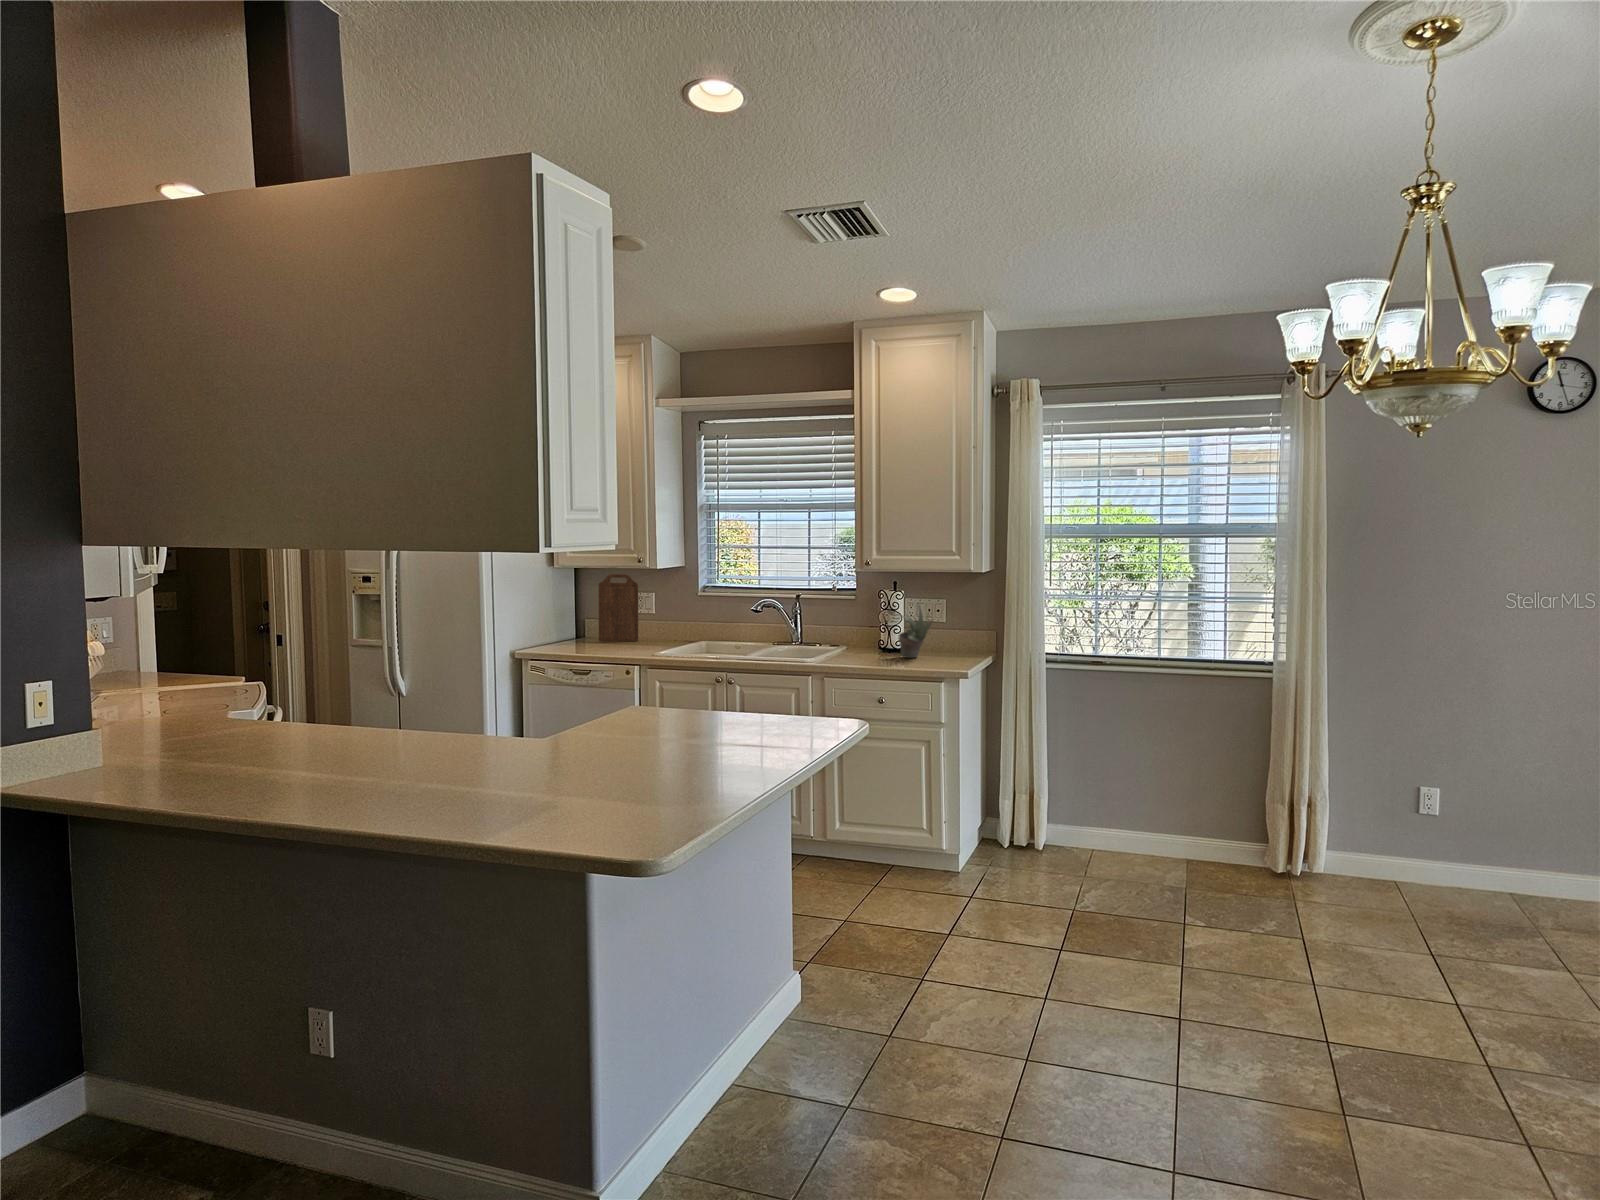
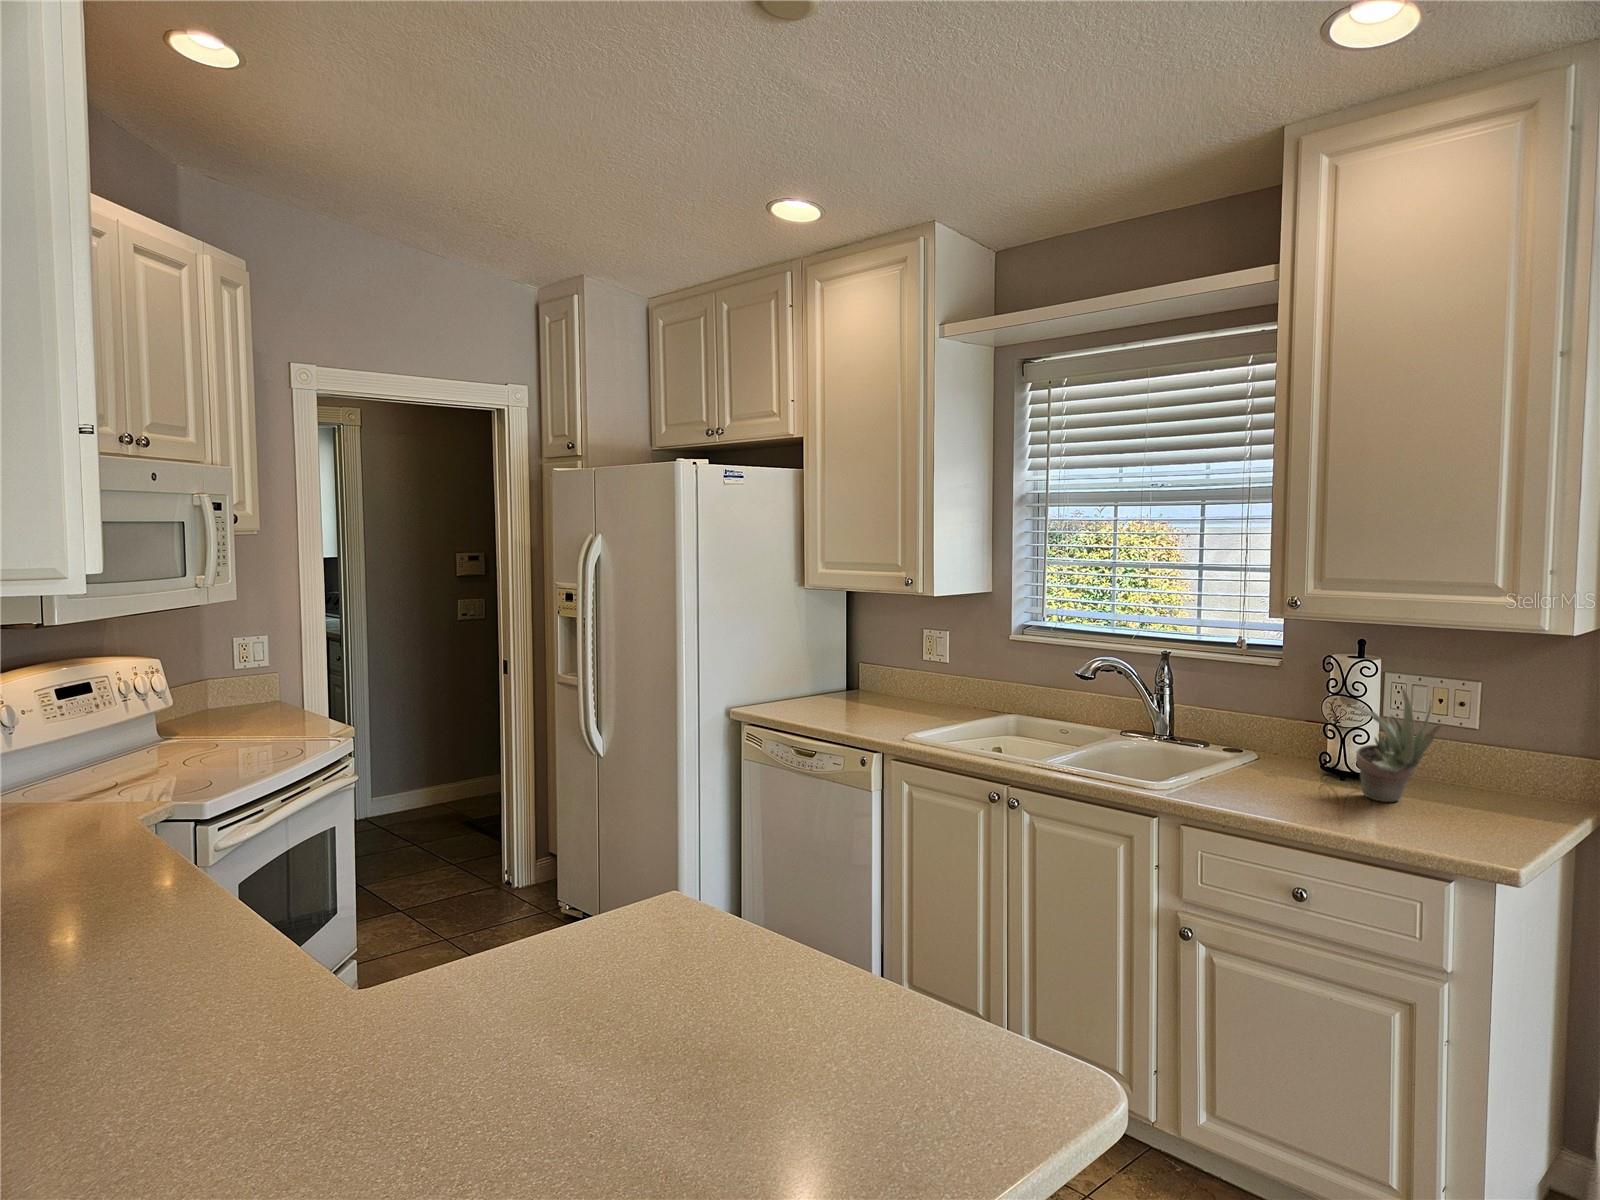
cutting board: present [599,574,638,642] -> none [863,601,923,705]

